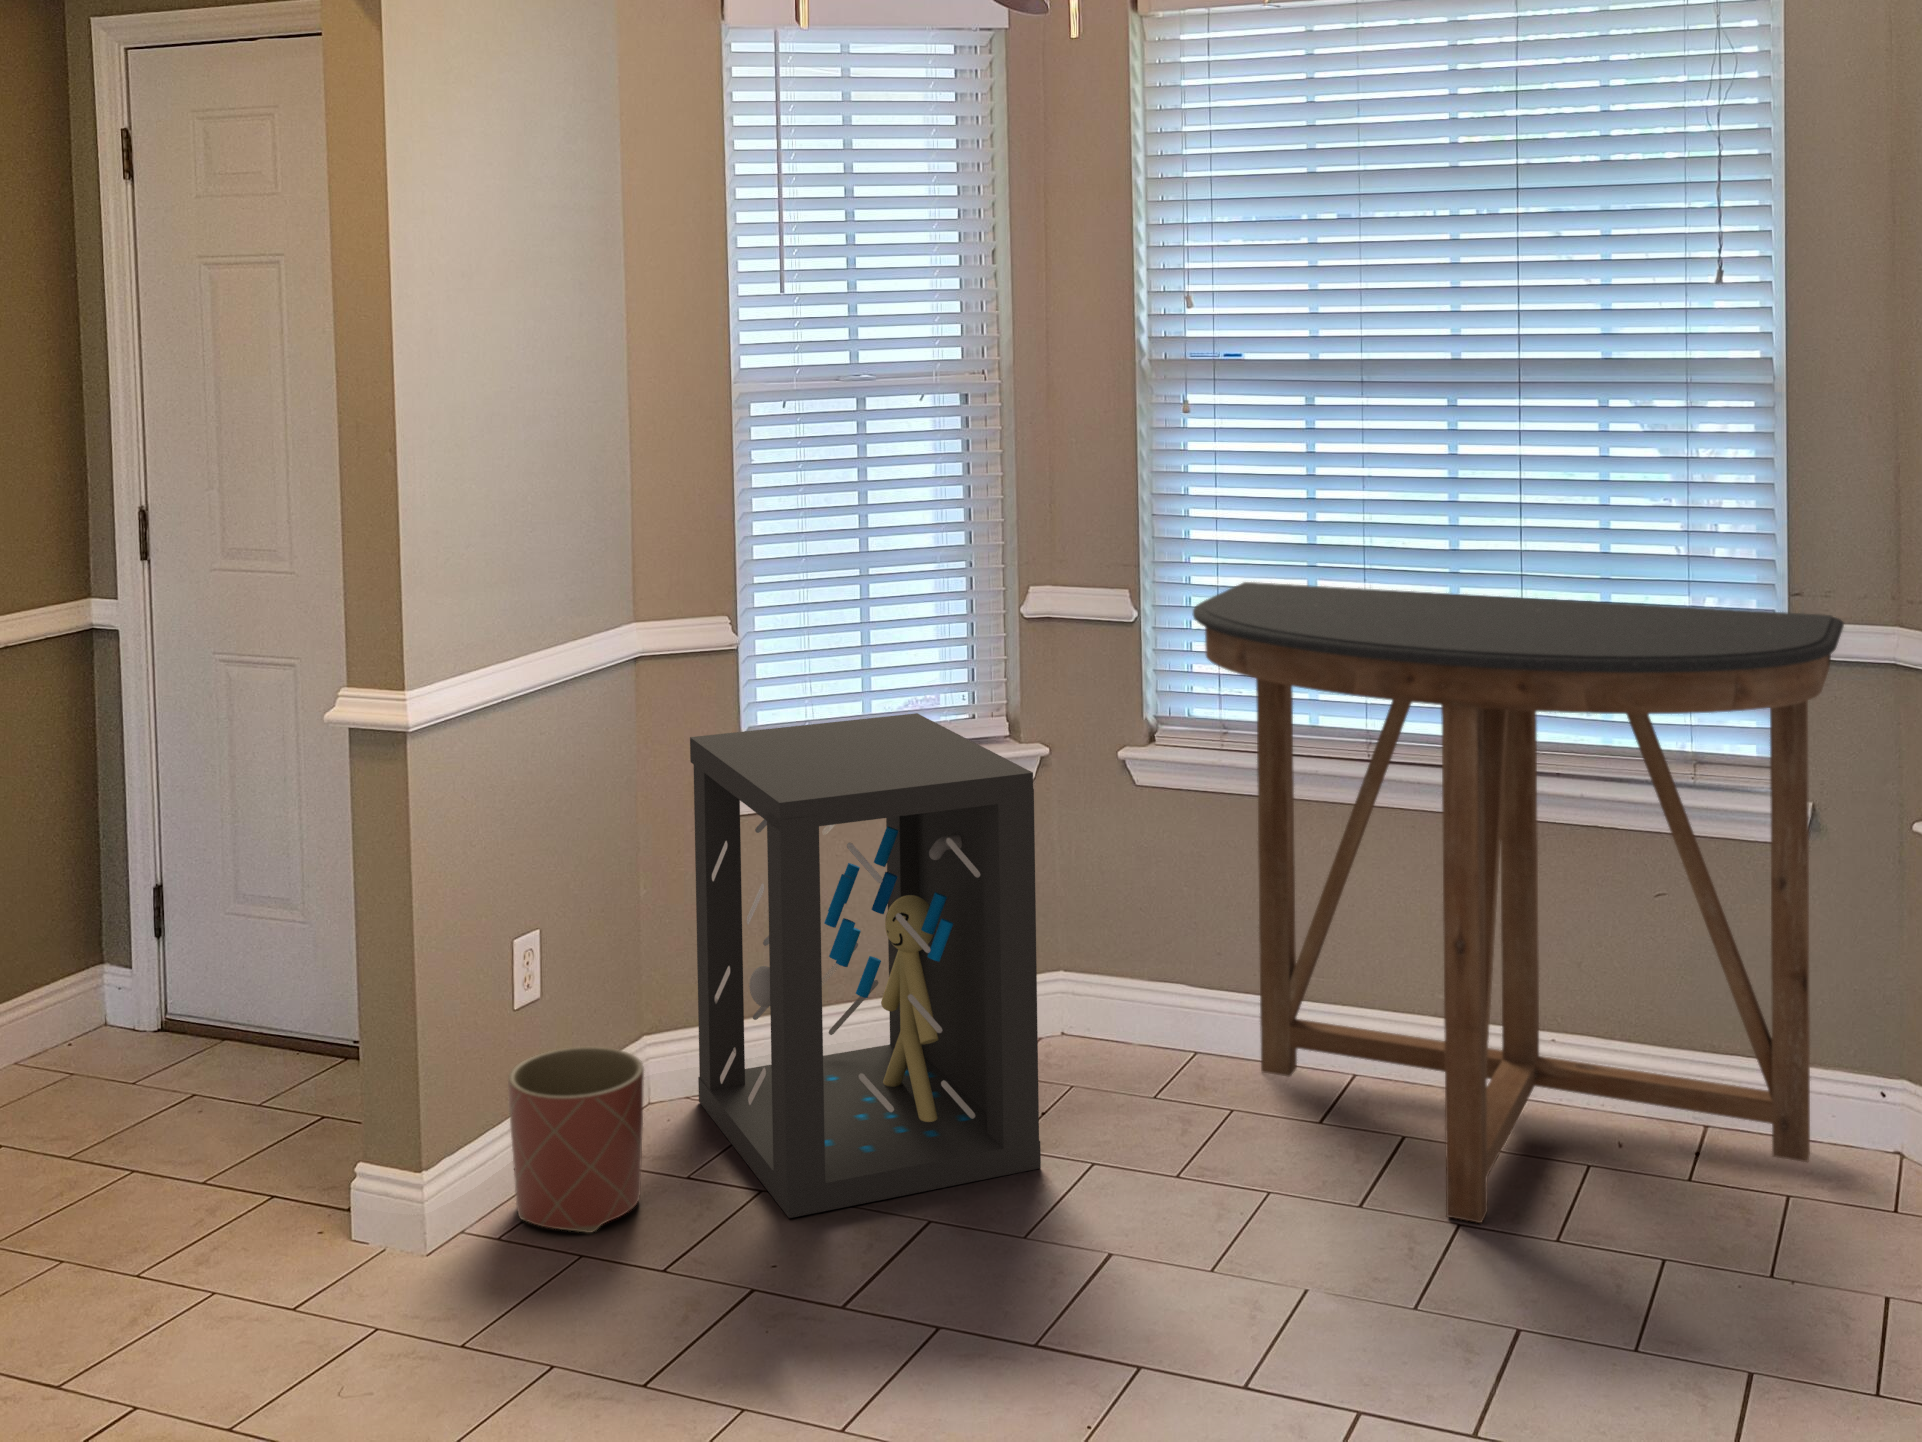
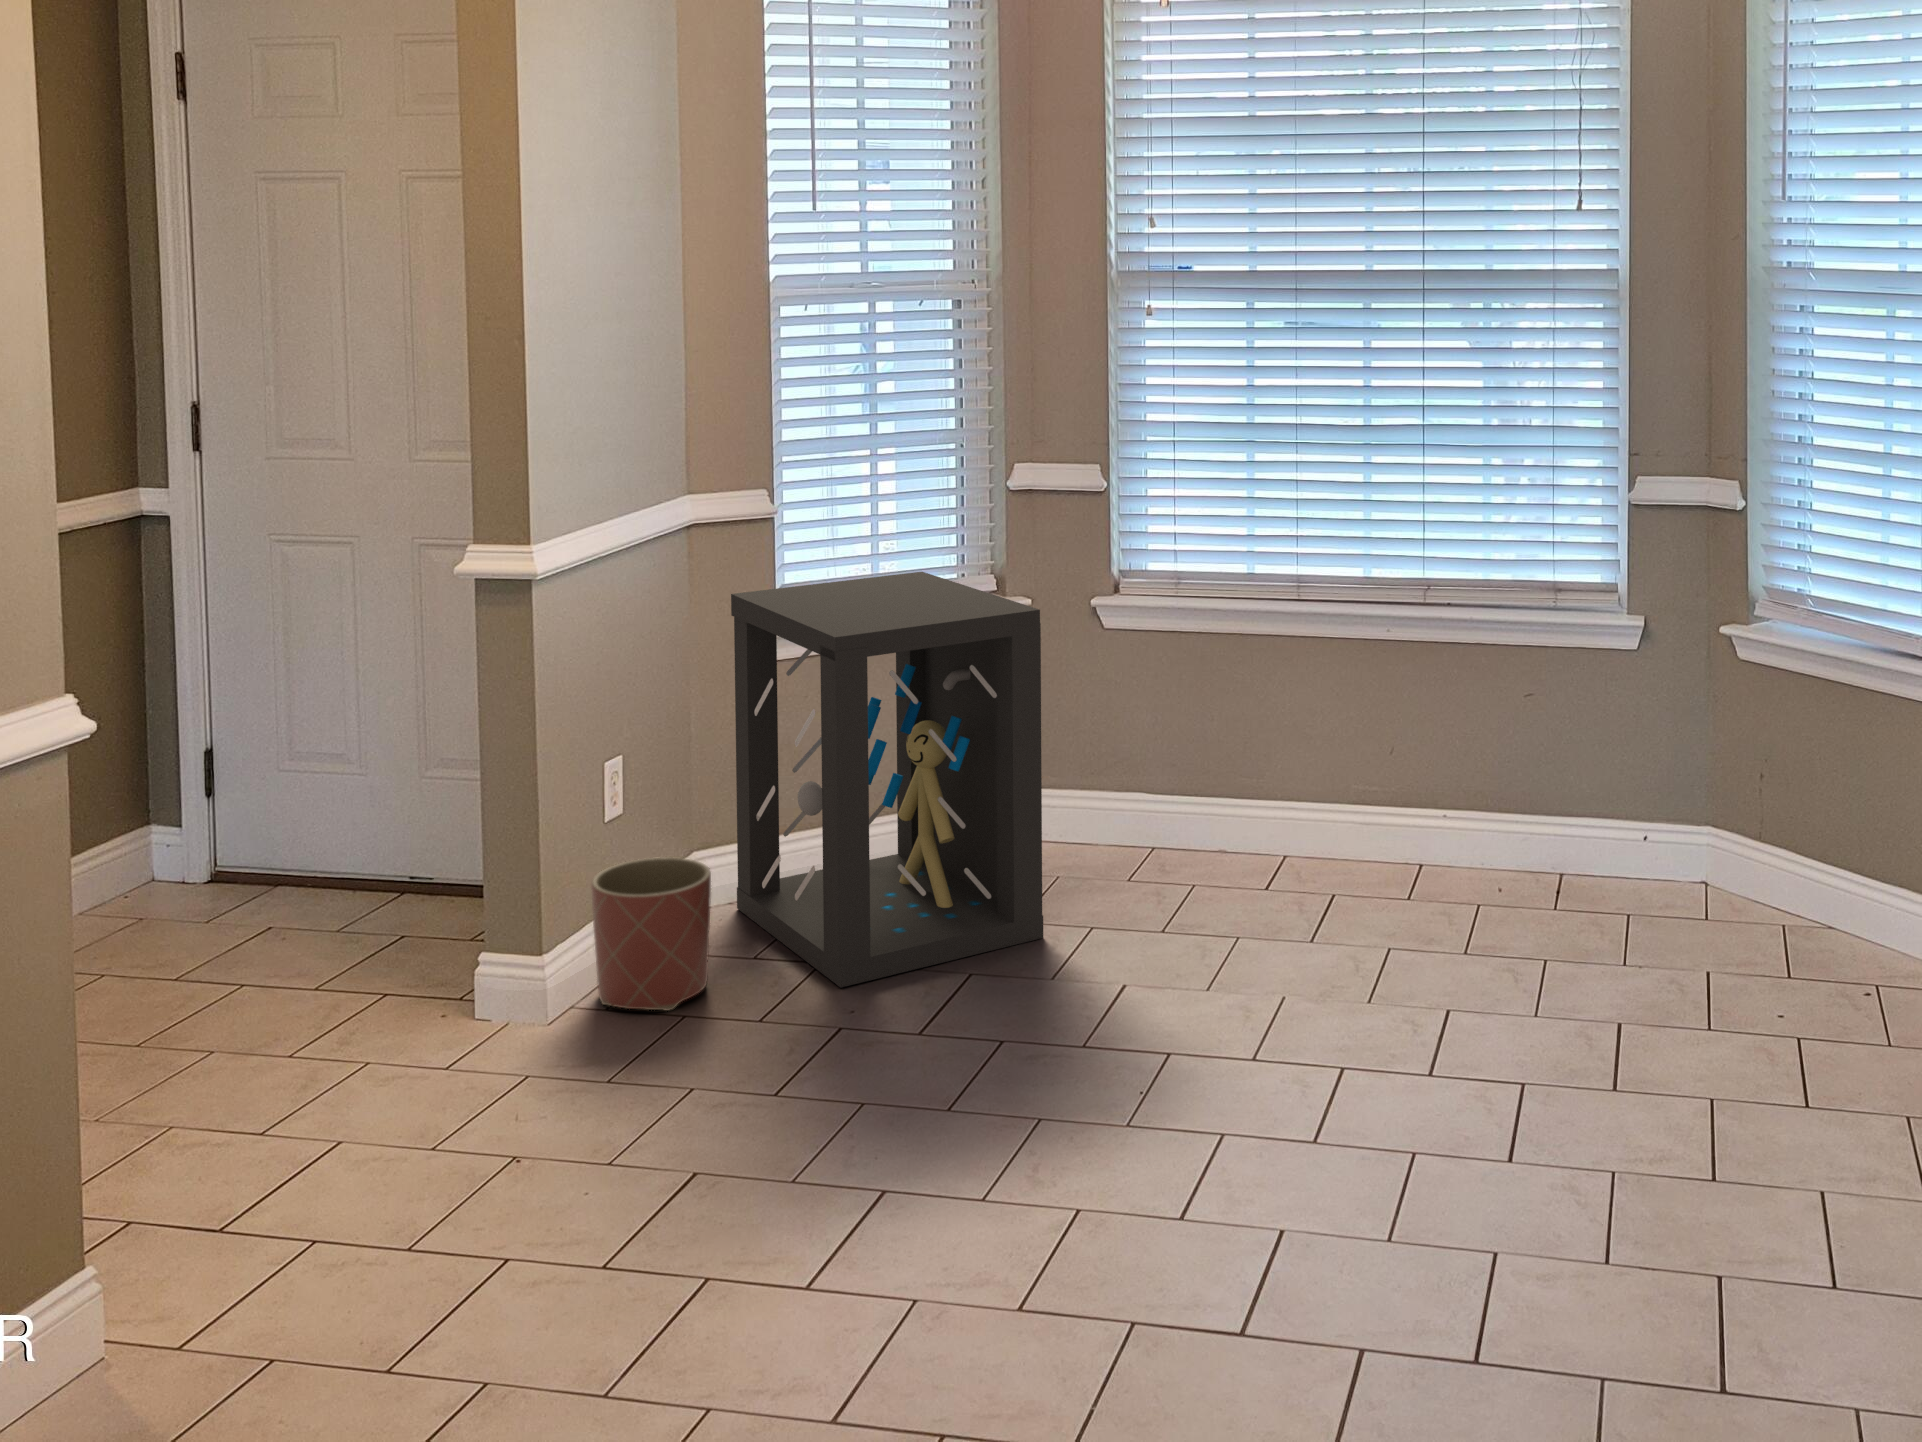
console table: present [1193,582,1844,1223] -> none [1163,456,1668,952]

